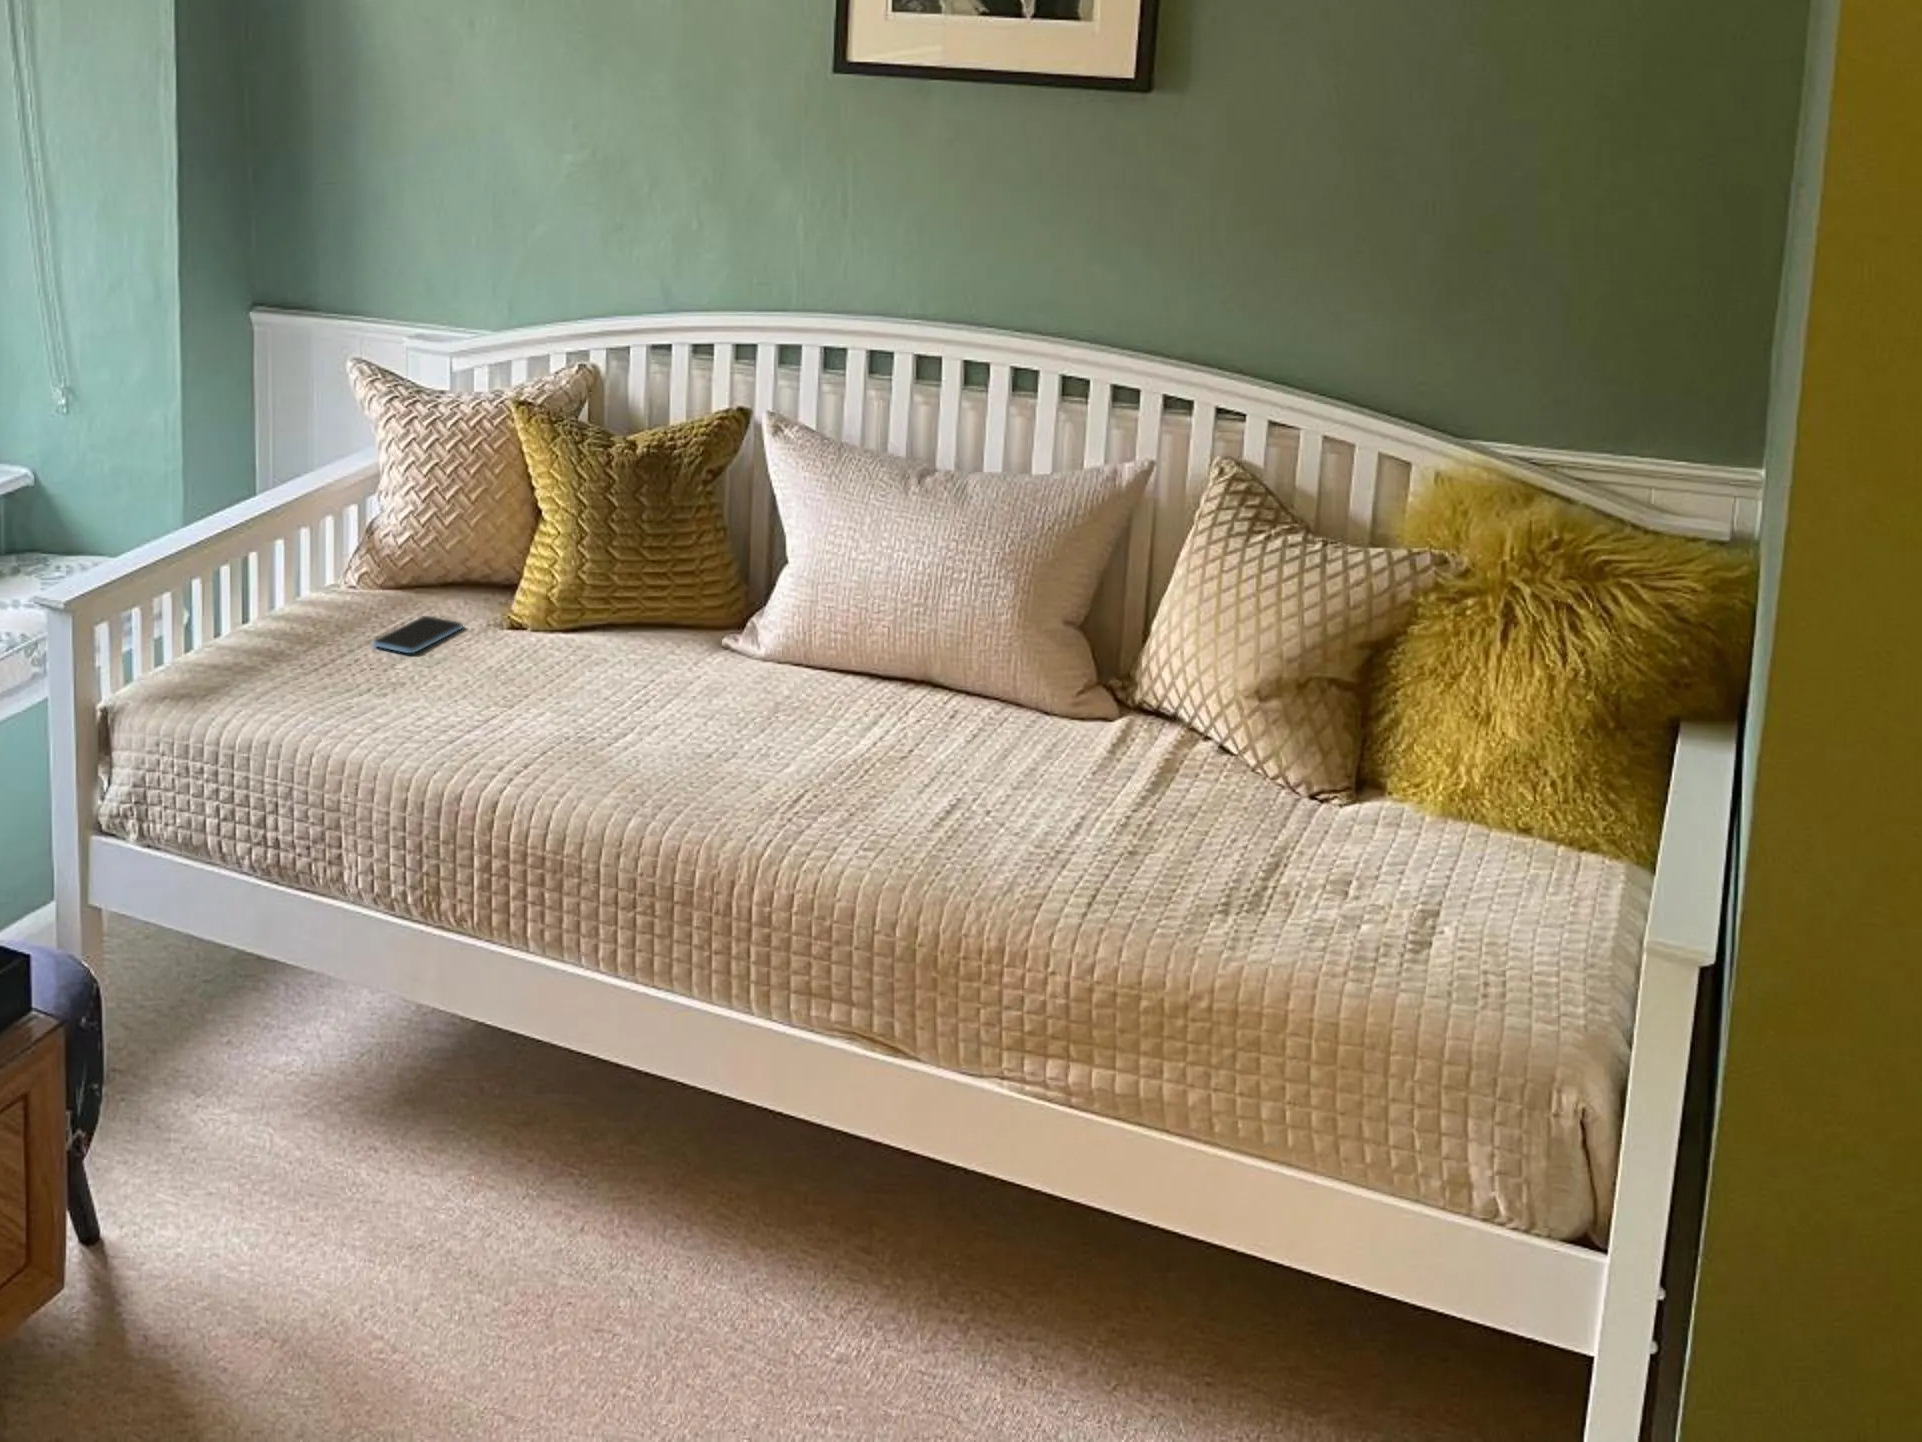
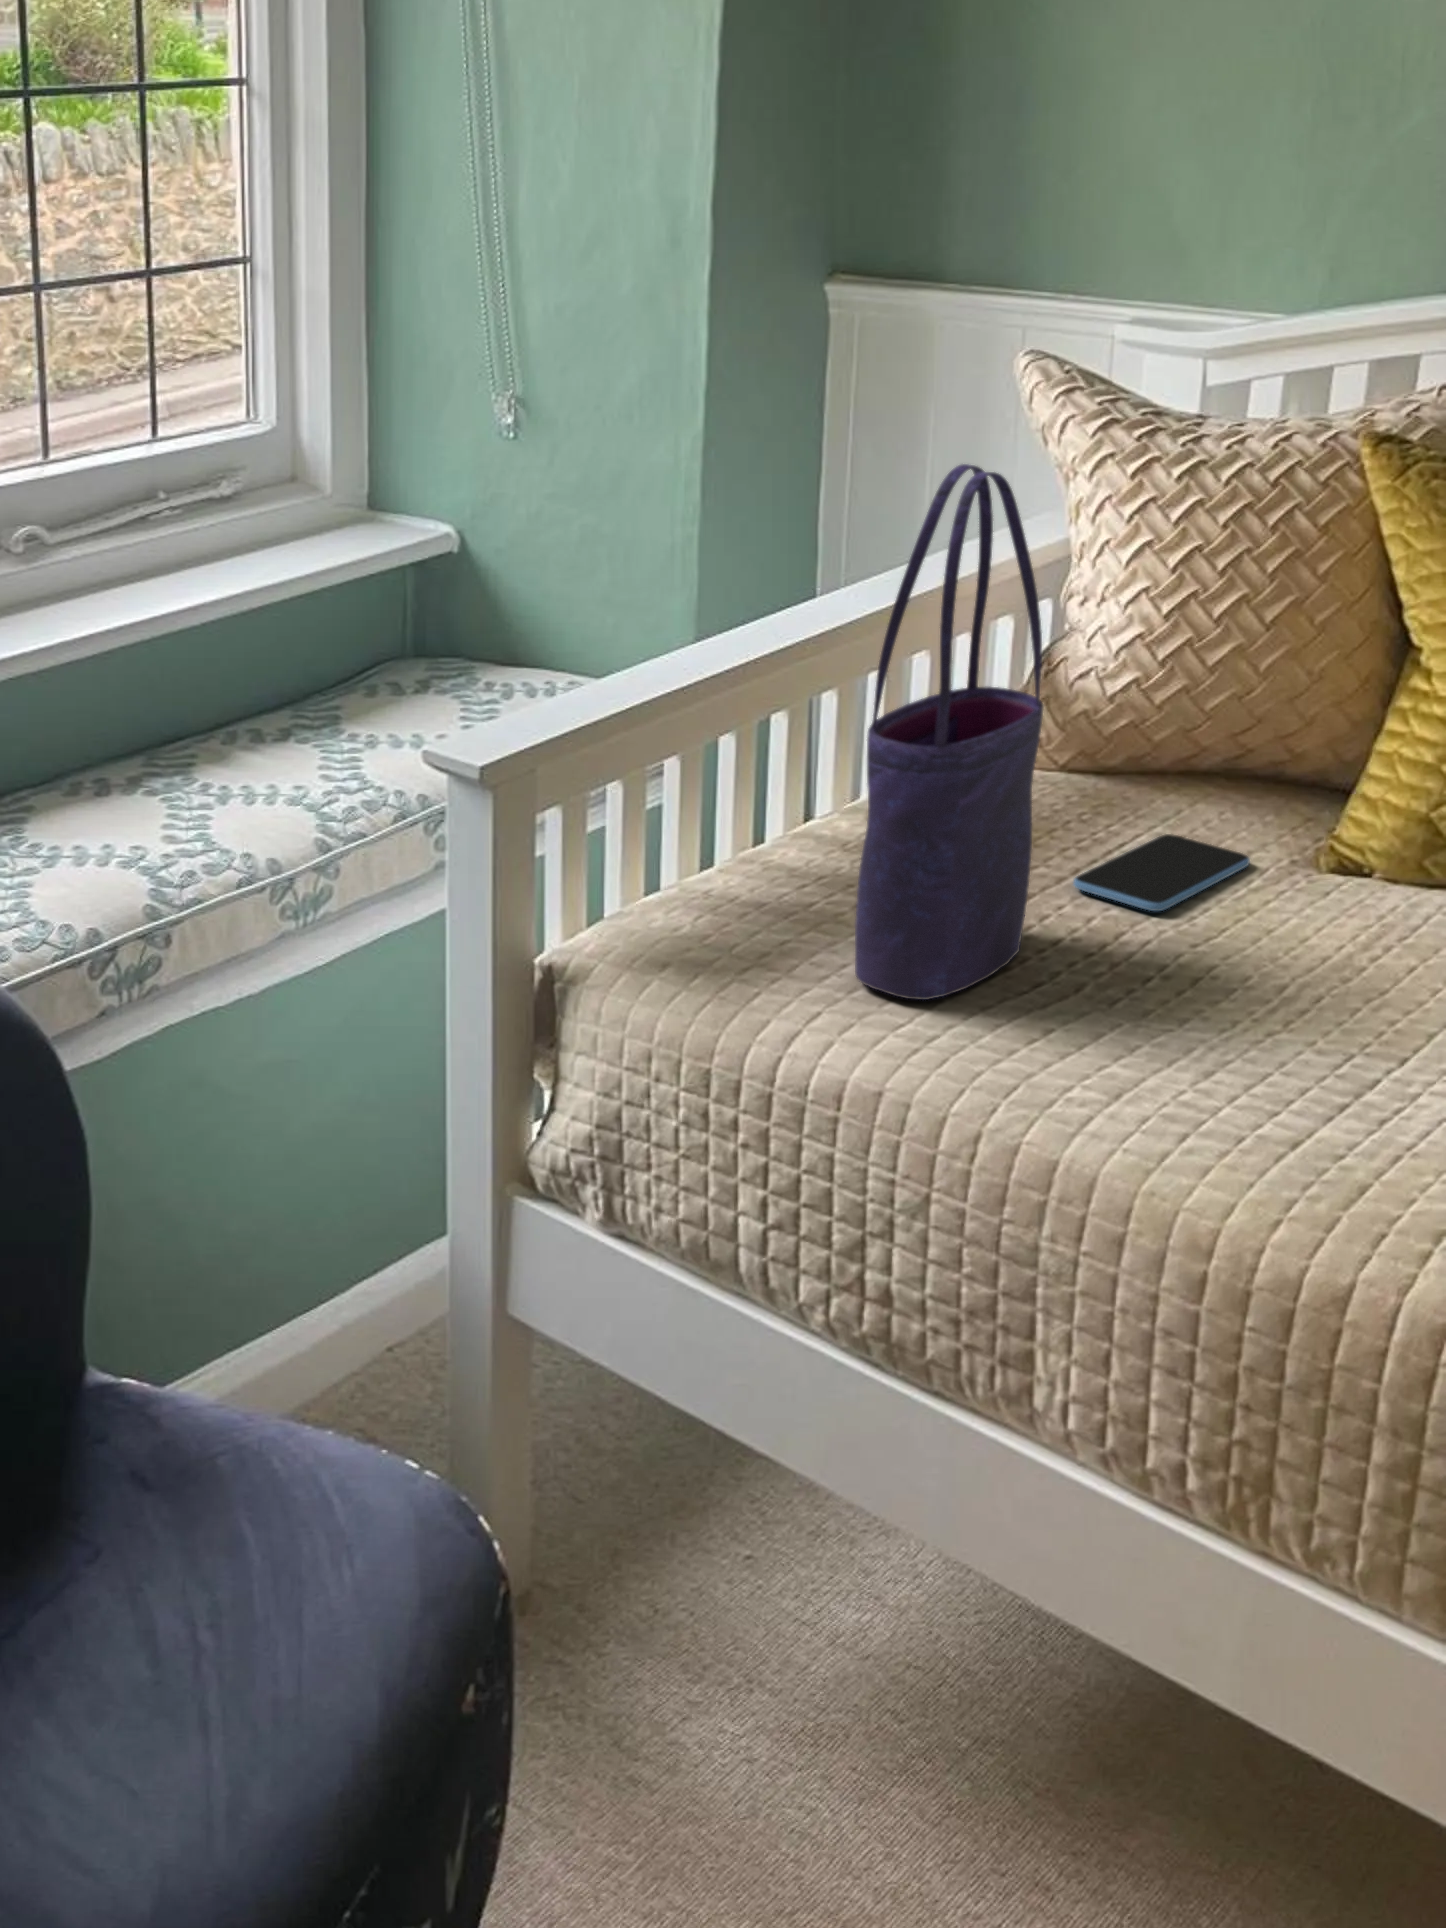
tote bag: none [257,438,343,702] -> present [855,464,1043,1000]

